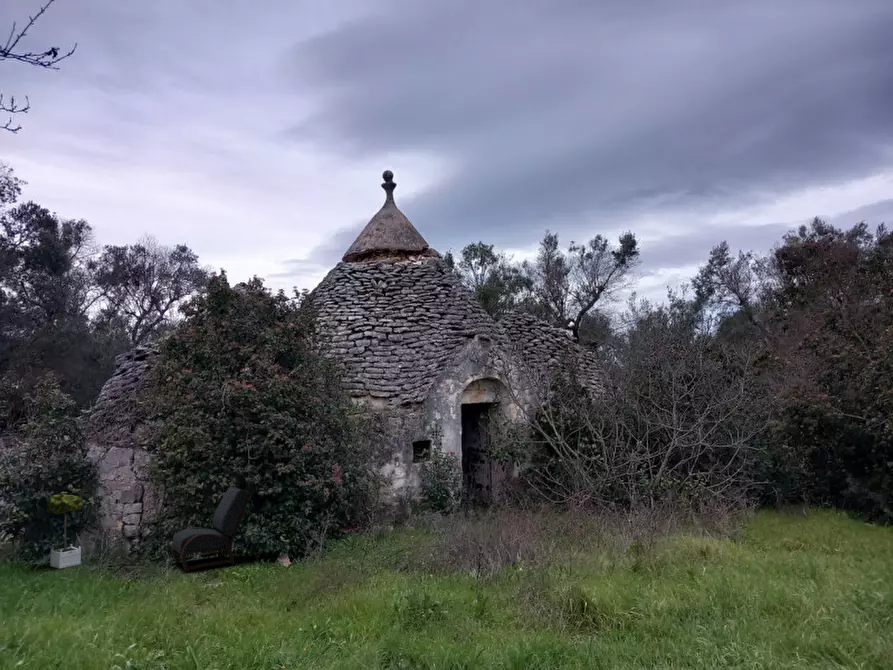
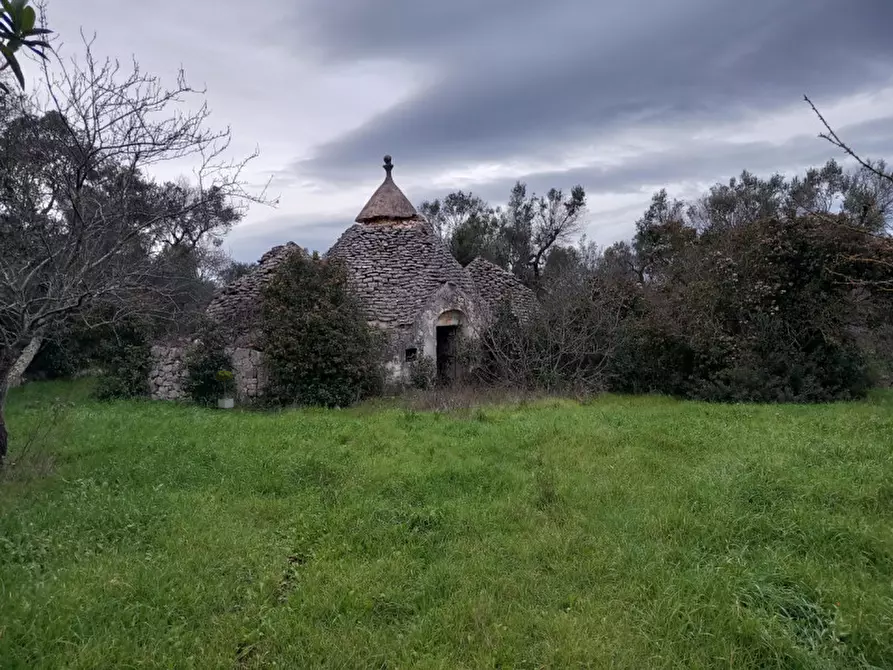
lounge chair: present [171,487,251,572] -> none [282,369,323,409]

